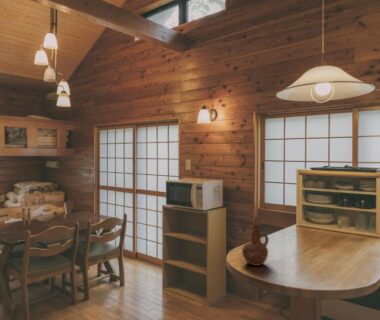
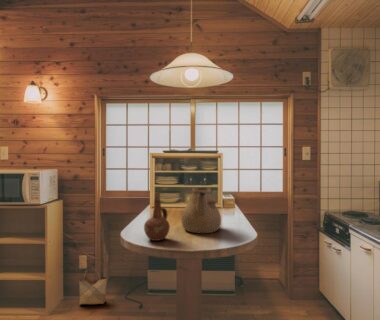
teapot: none [292,216,338,269] -> present [182,188,221,233]
woven basket: none [235,270,261,311] -> present [79,269,107,304]

